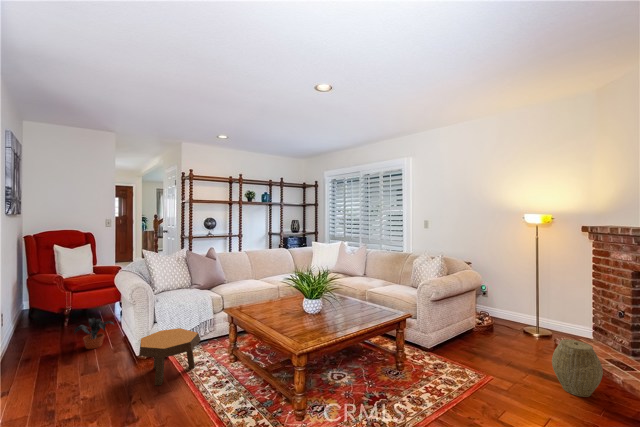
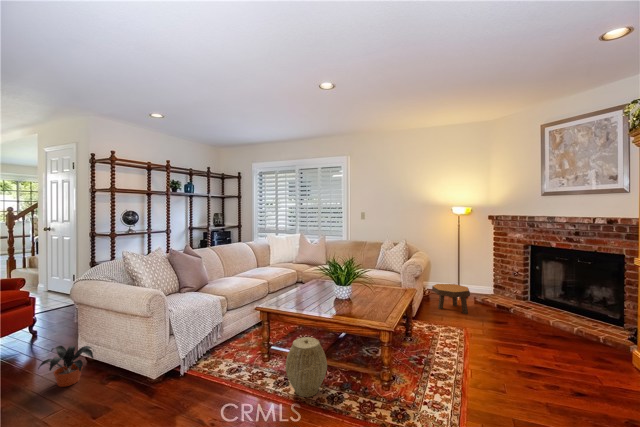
footstool: present [139,328,201,385] -> present [432,284,470,314]
woven basket: present [552,340,603,397] -> present [286,337,327,397]

